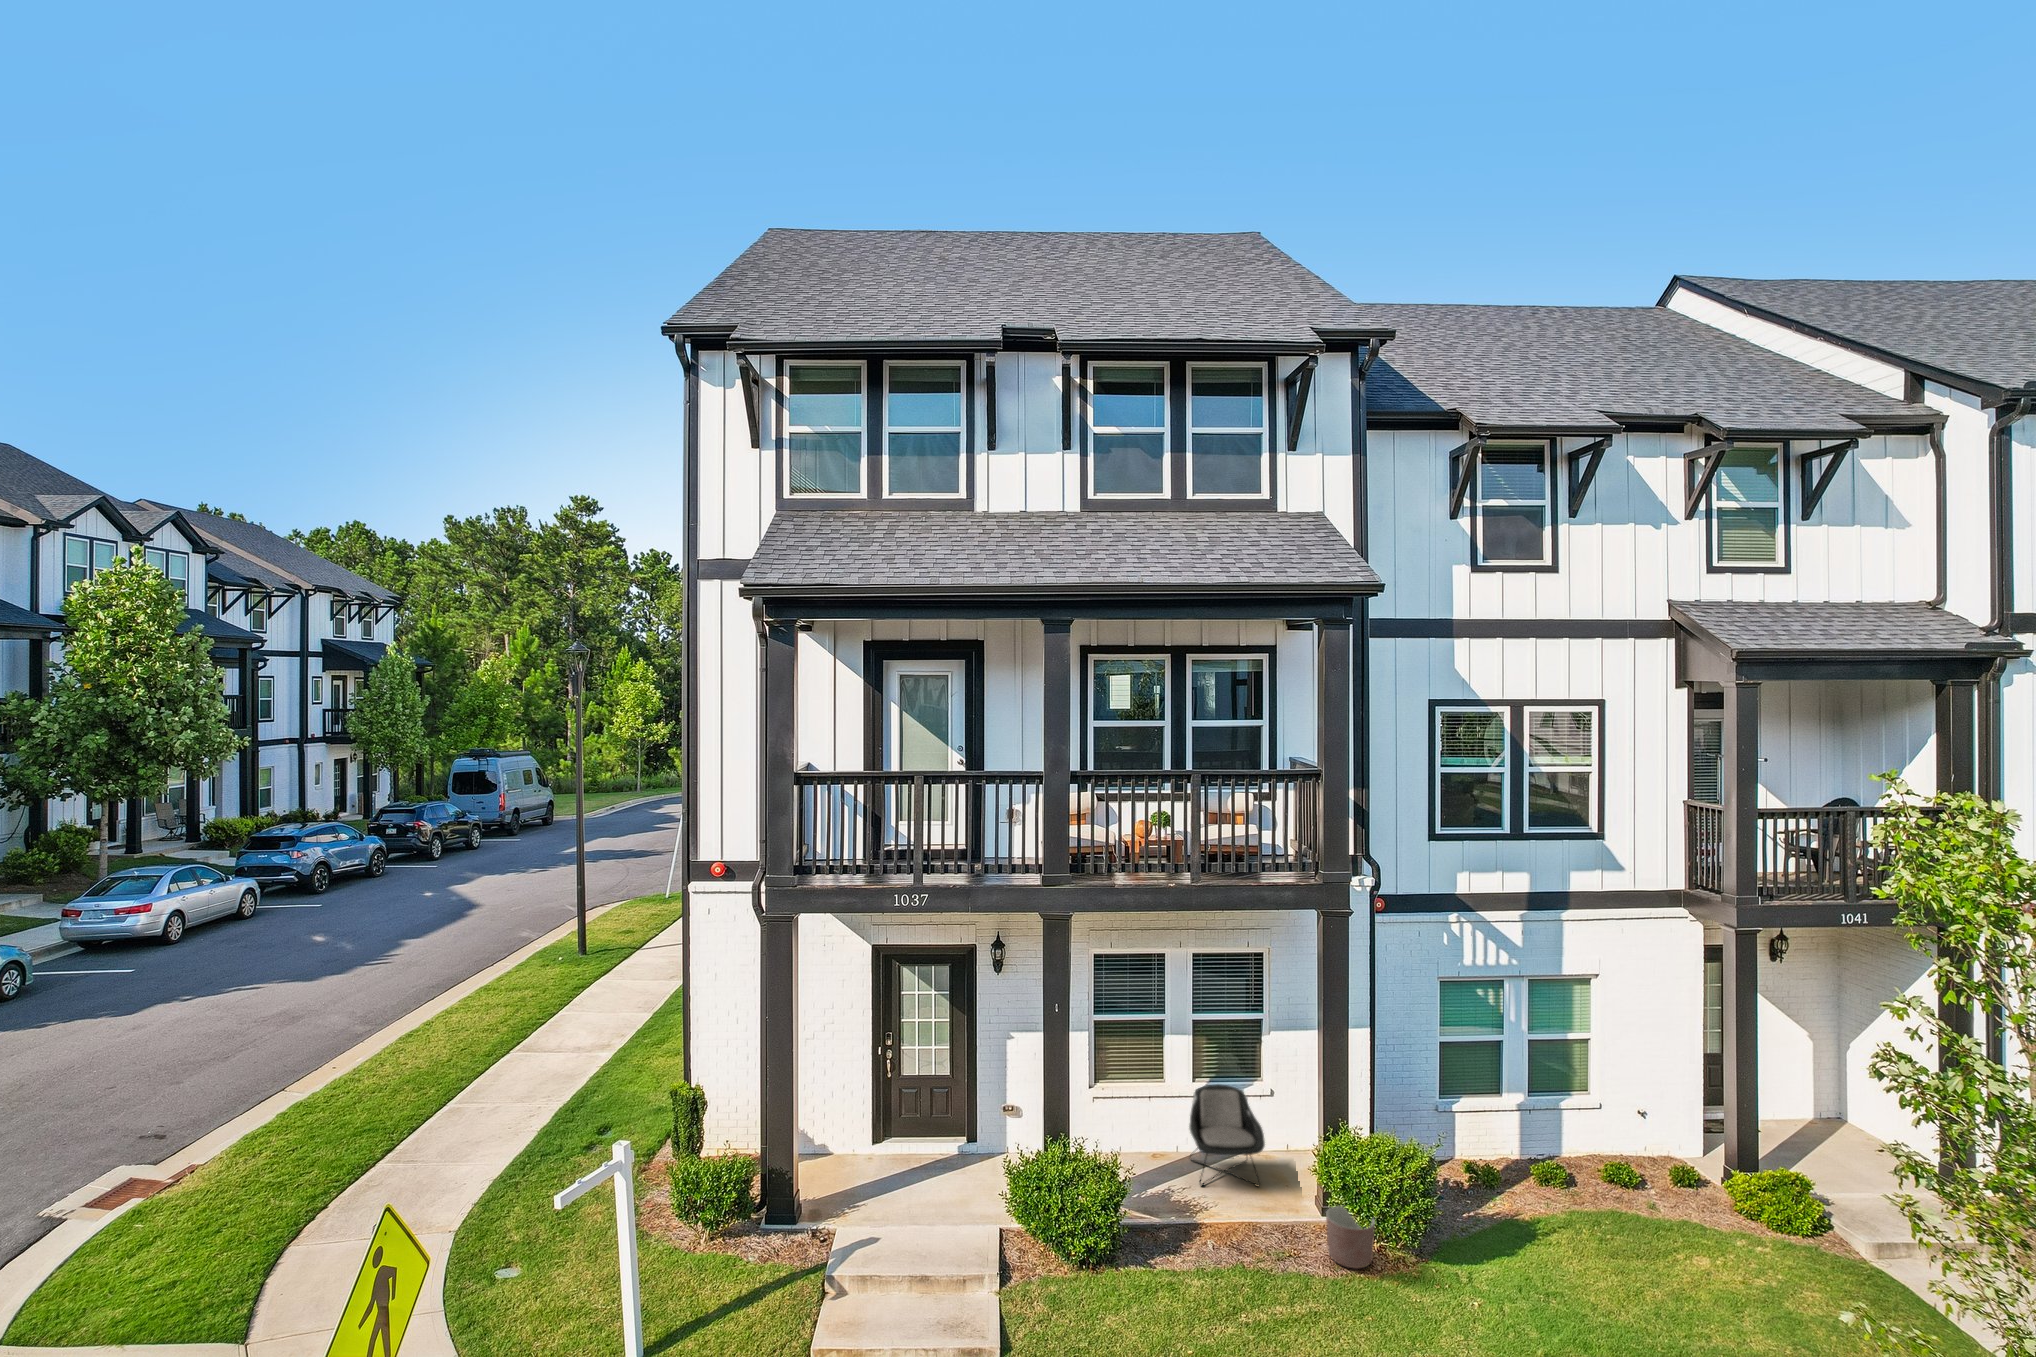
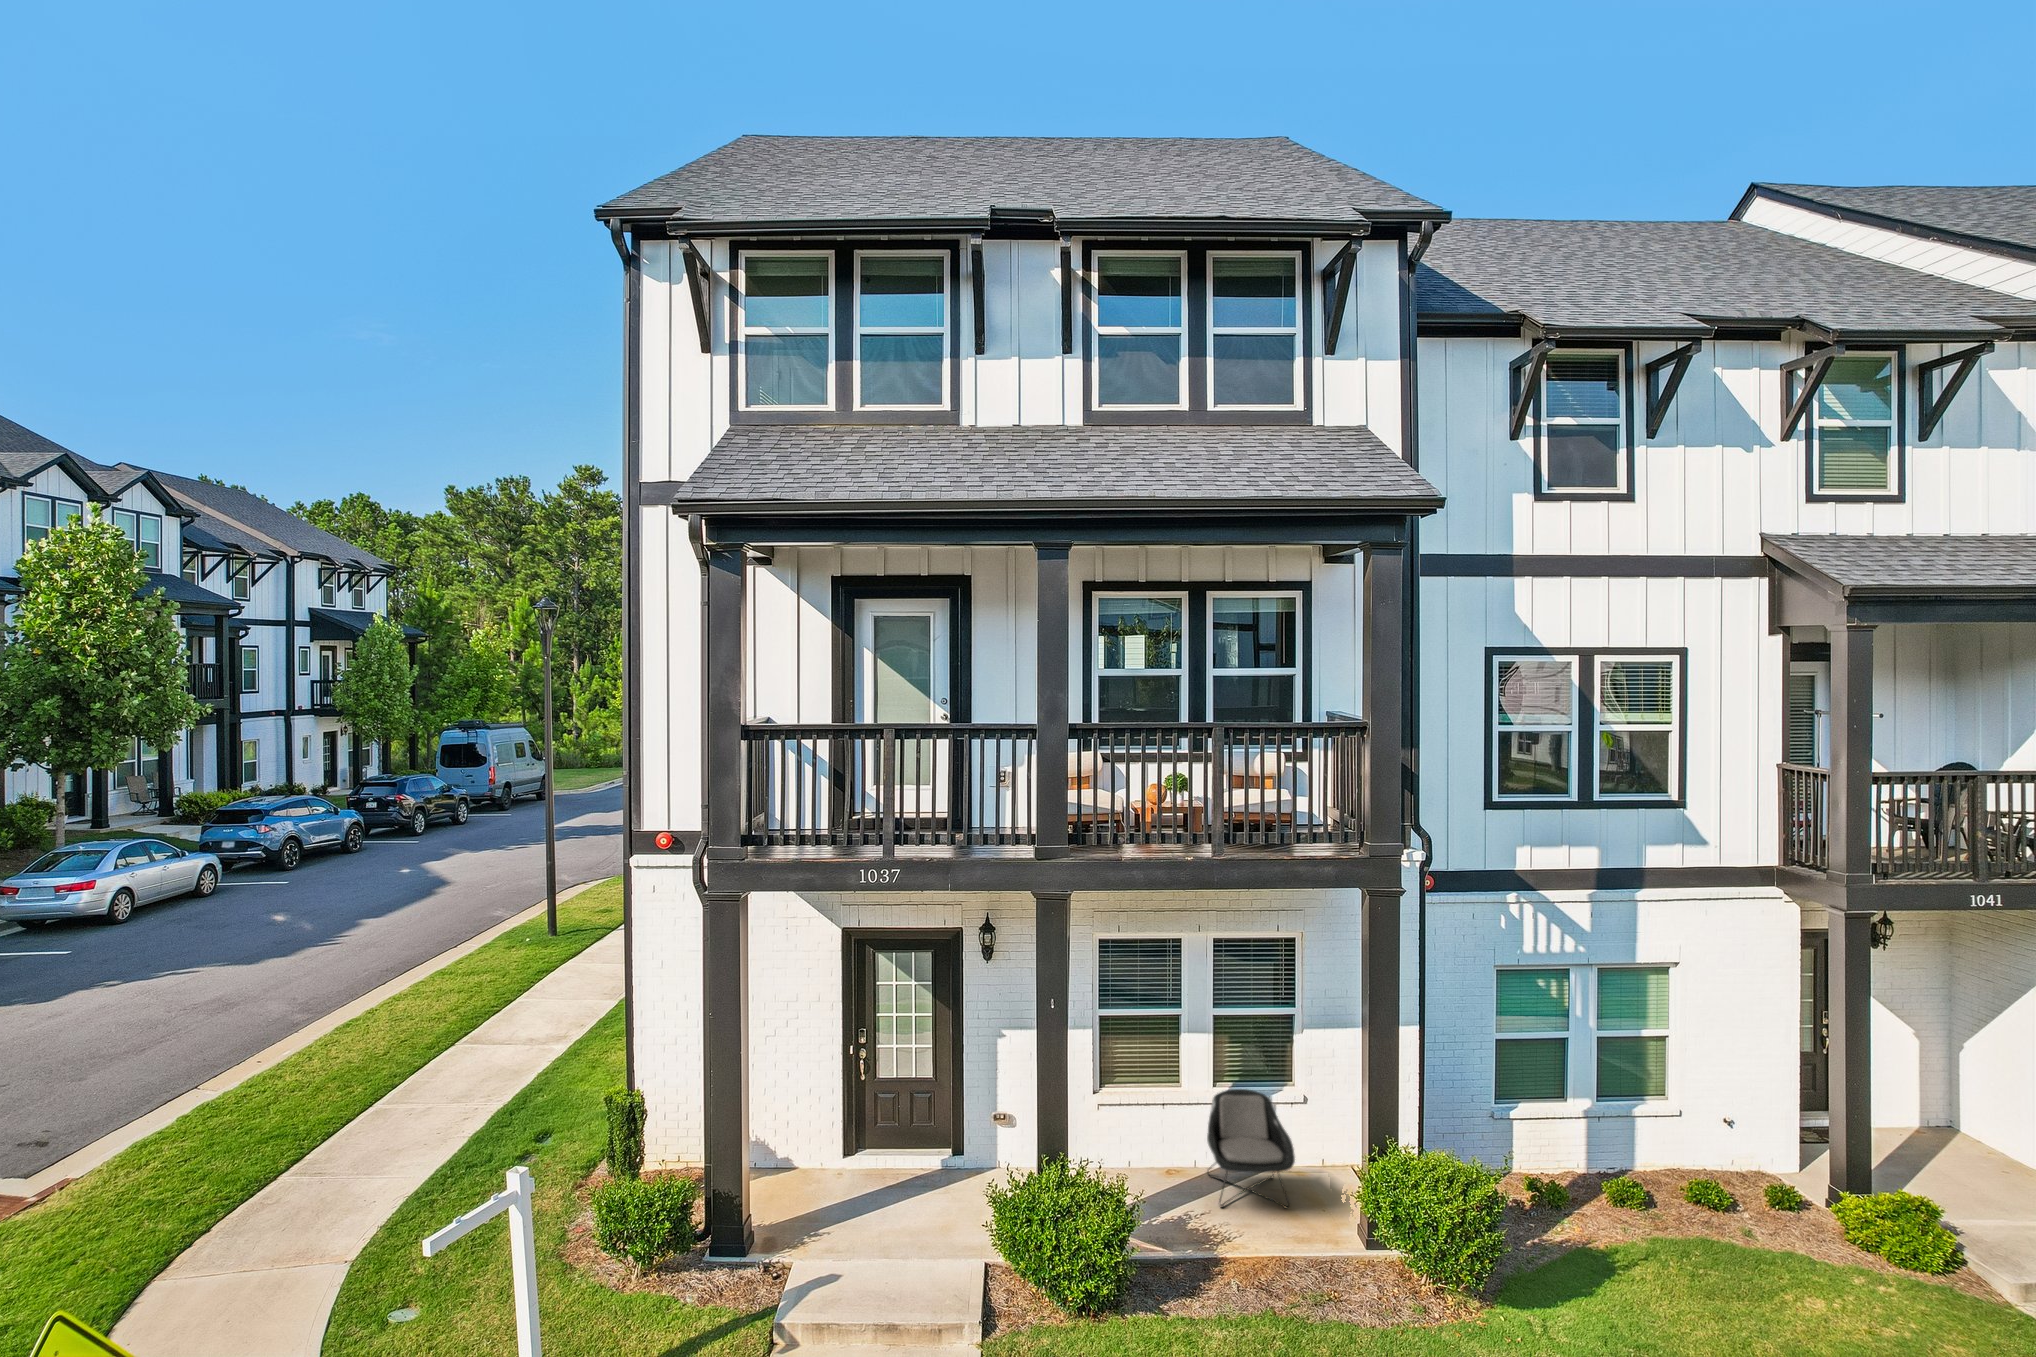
planter: present [1326,1206,1375,1269] -> none [1370,1237,1429,1314]

